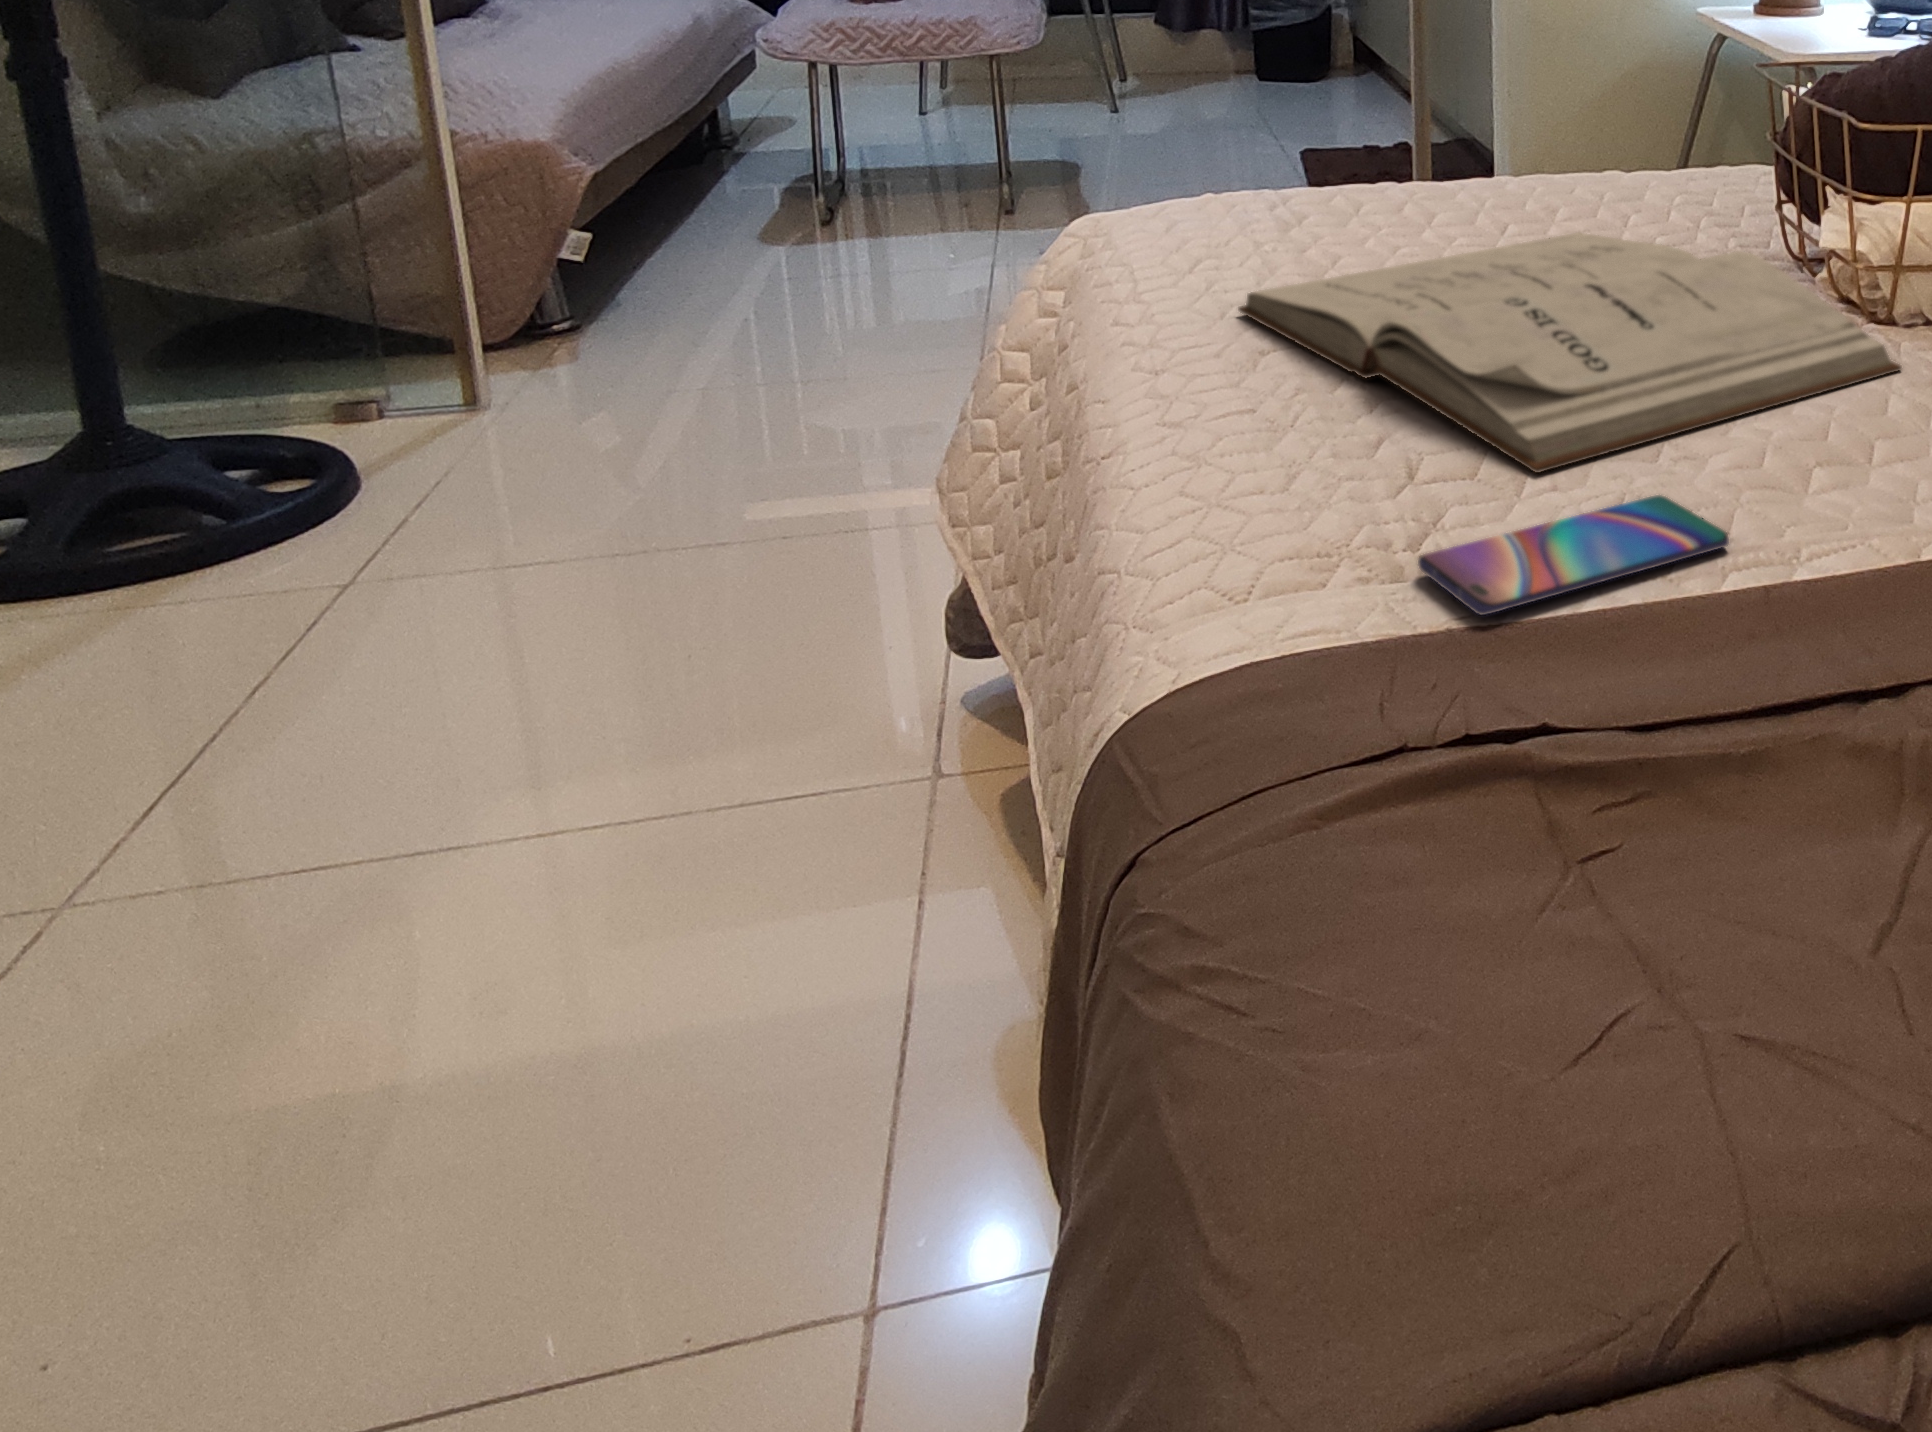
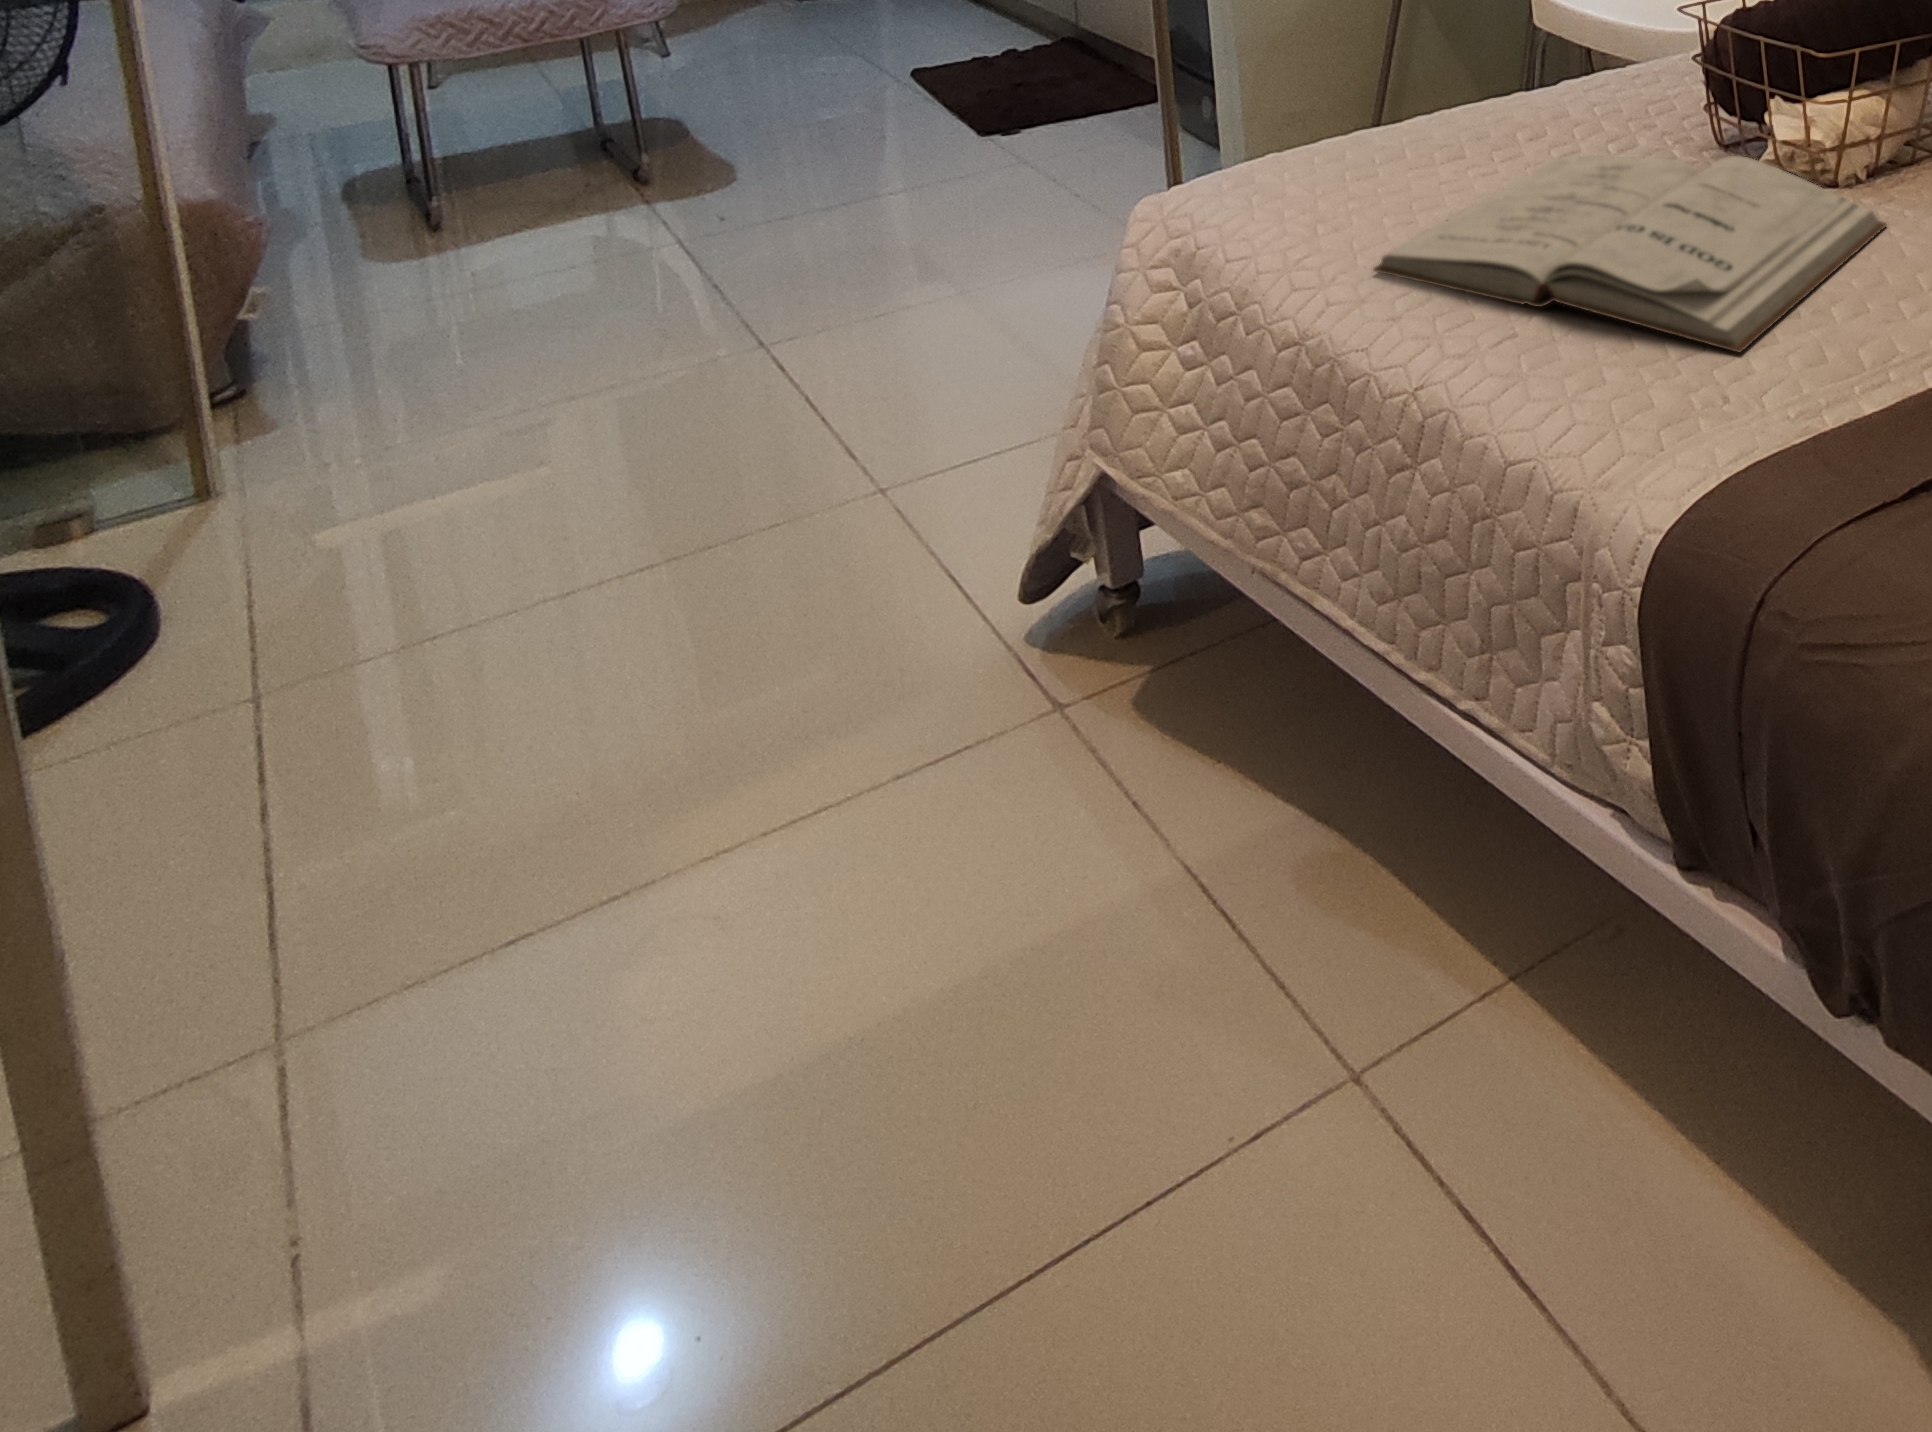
smartphone: present [1418,495,1729,615] -> none [1747,351,1915,456]

